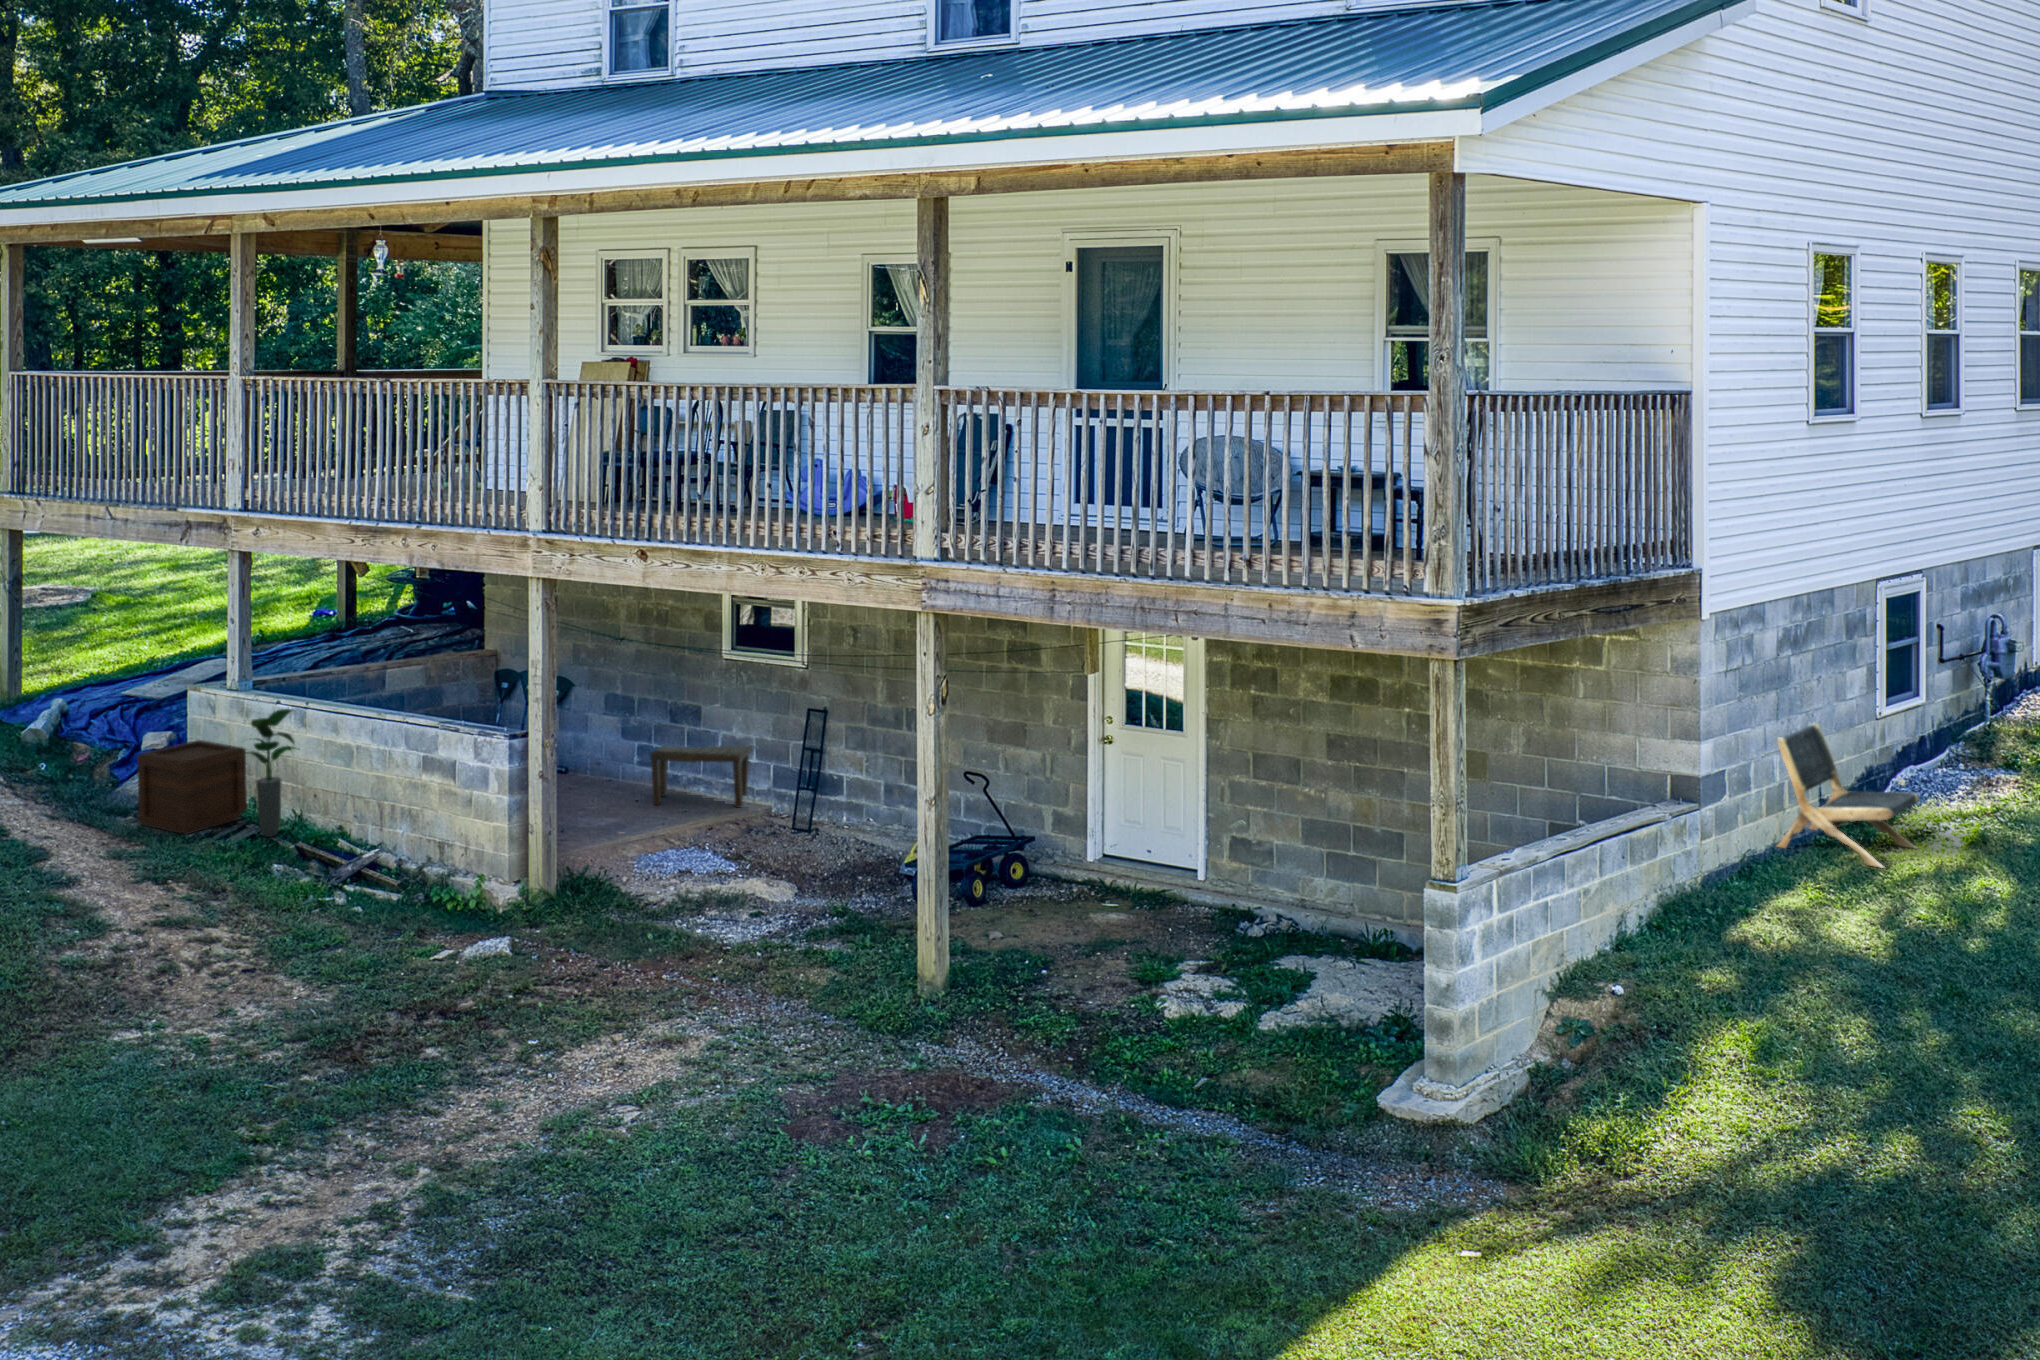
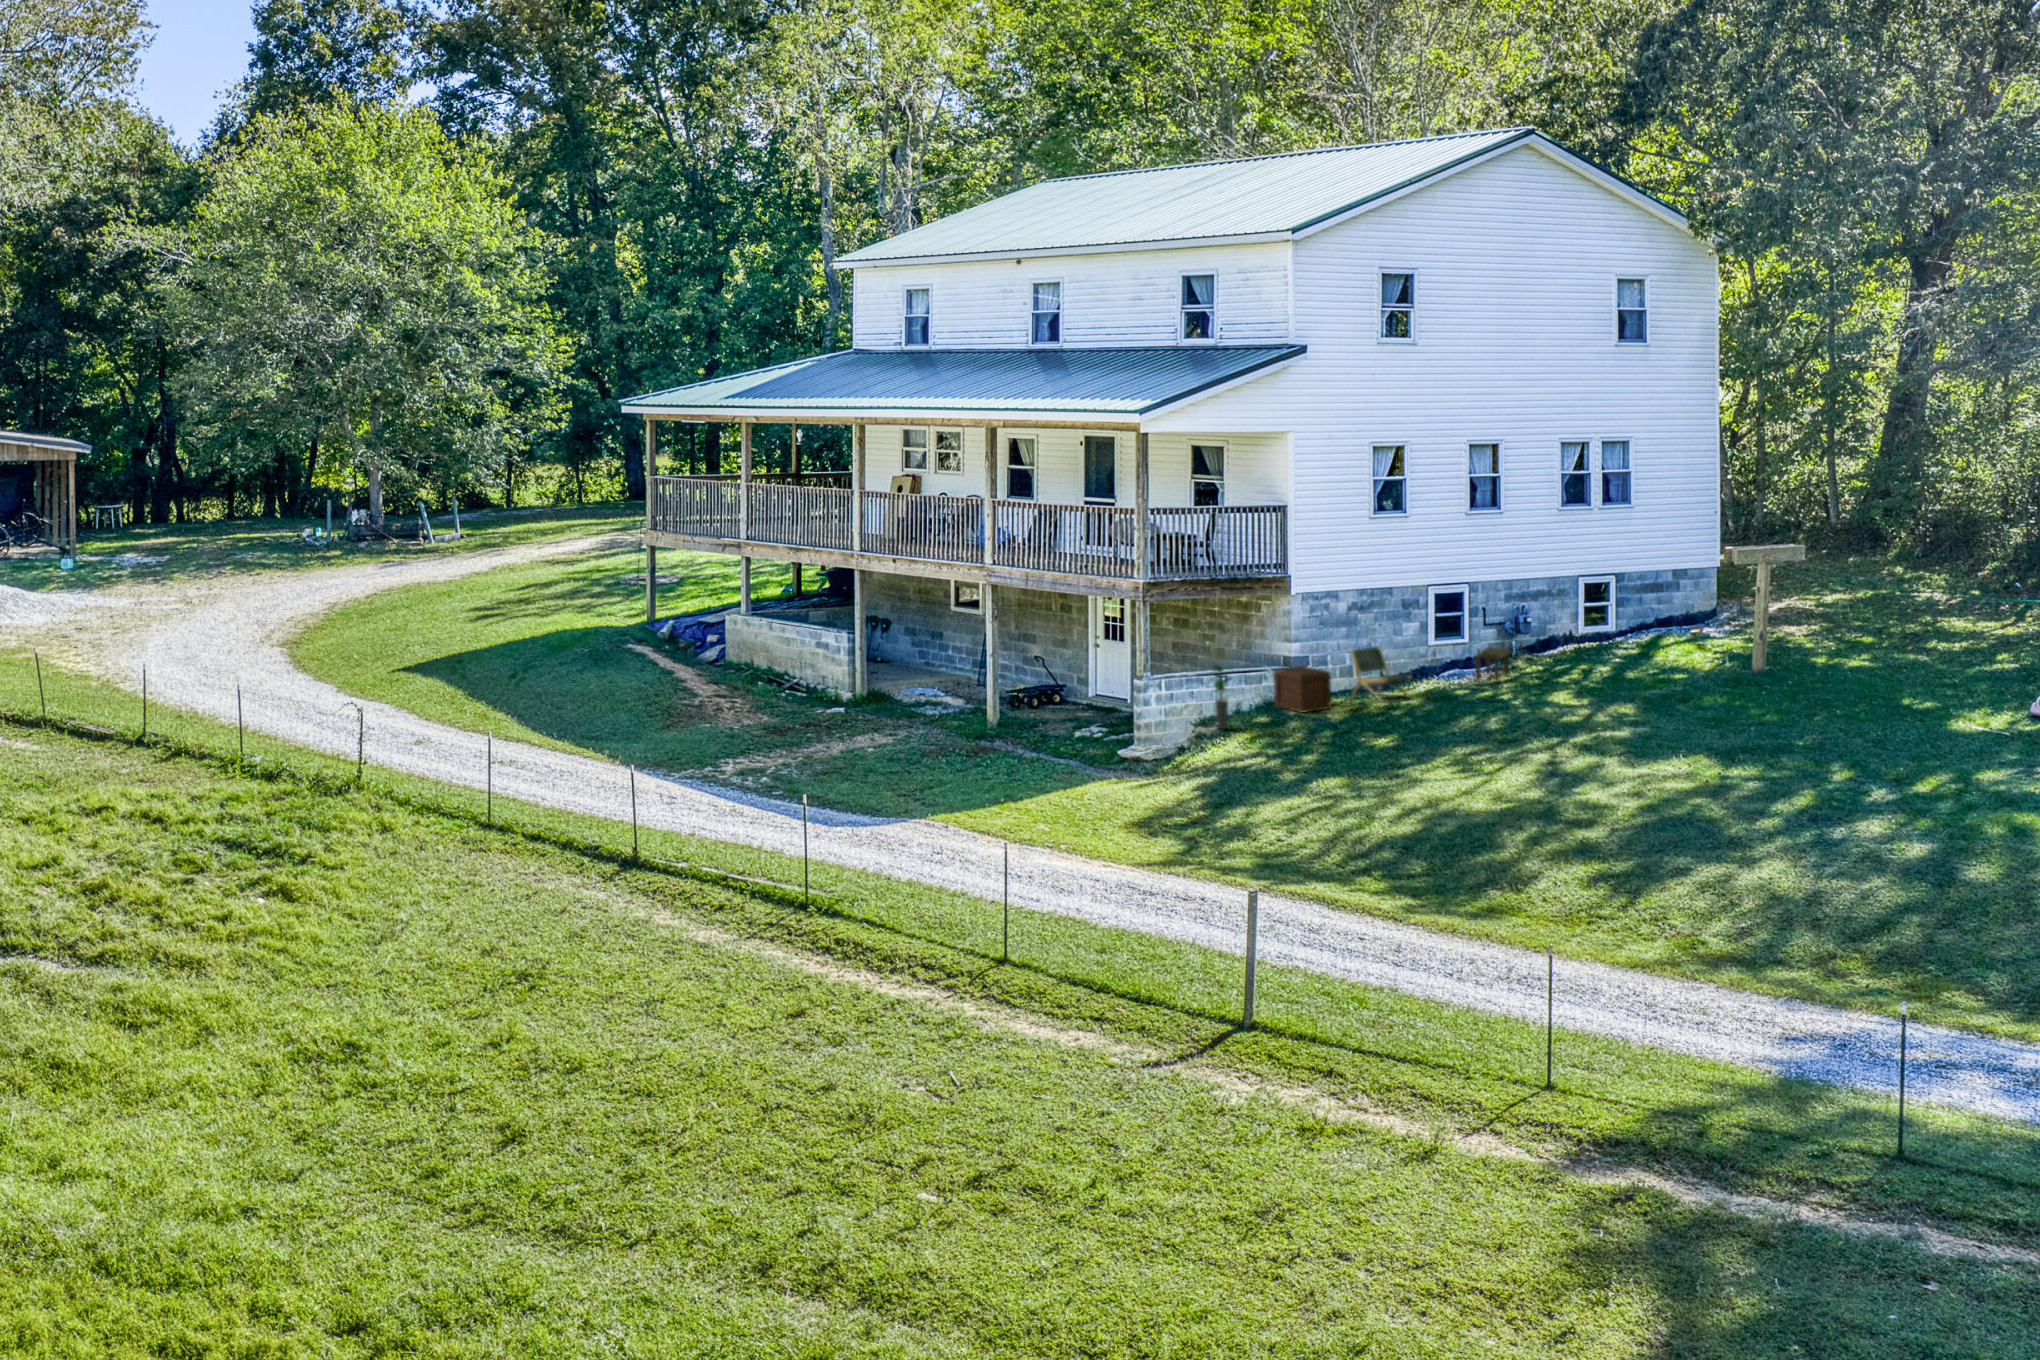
potted plant: present [241,709,295,837] -> present [1213,663,1232,730]
wooden crate: present [137,740,247,834] -> present [1274,666,1331,713]
bench: present [650,745,751,807] -> present [1475,647,1510,683]

